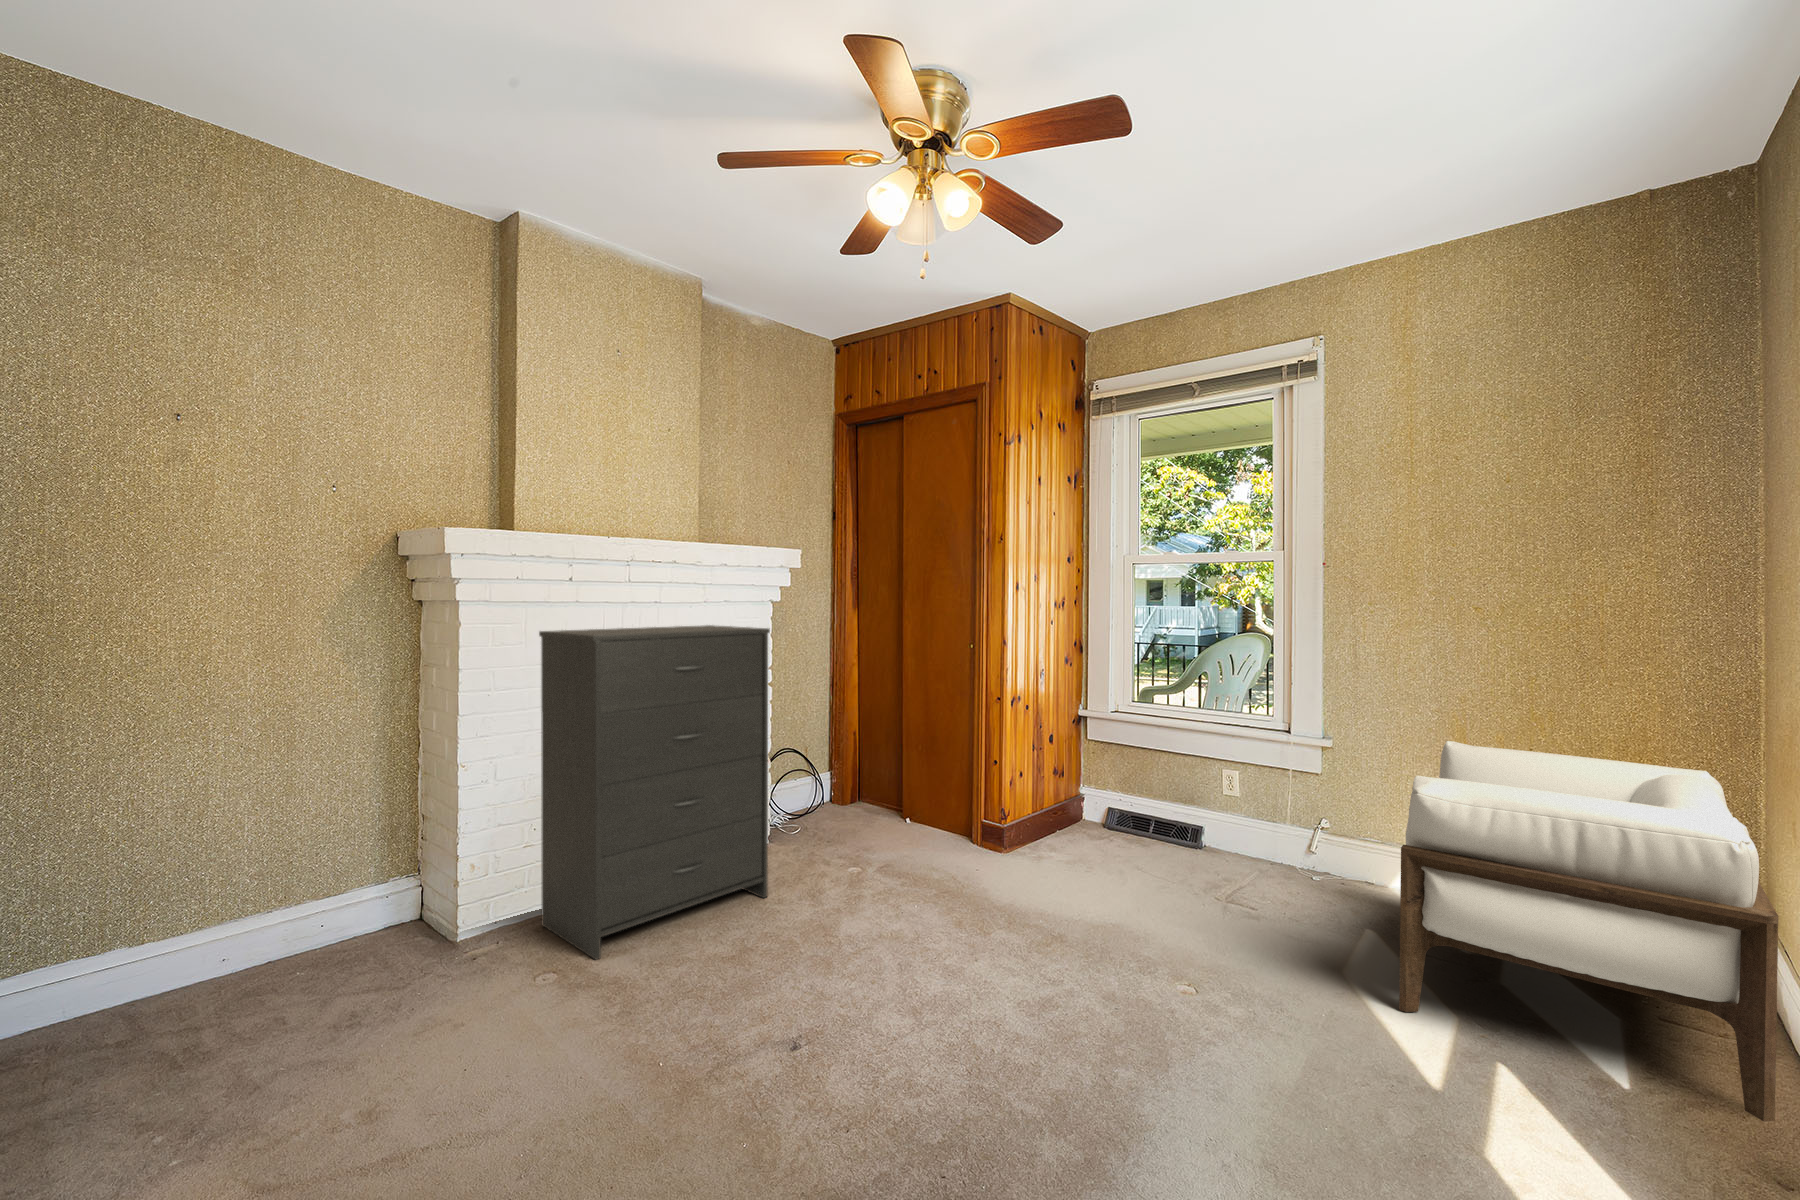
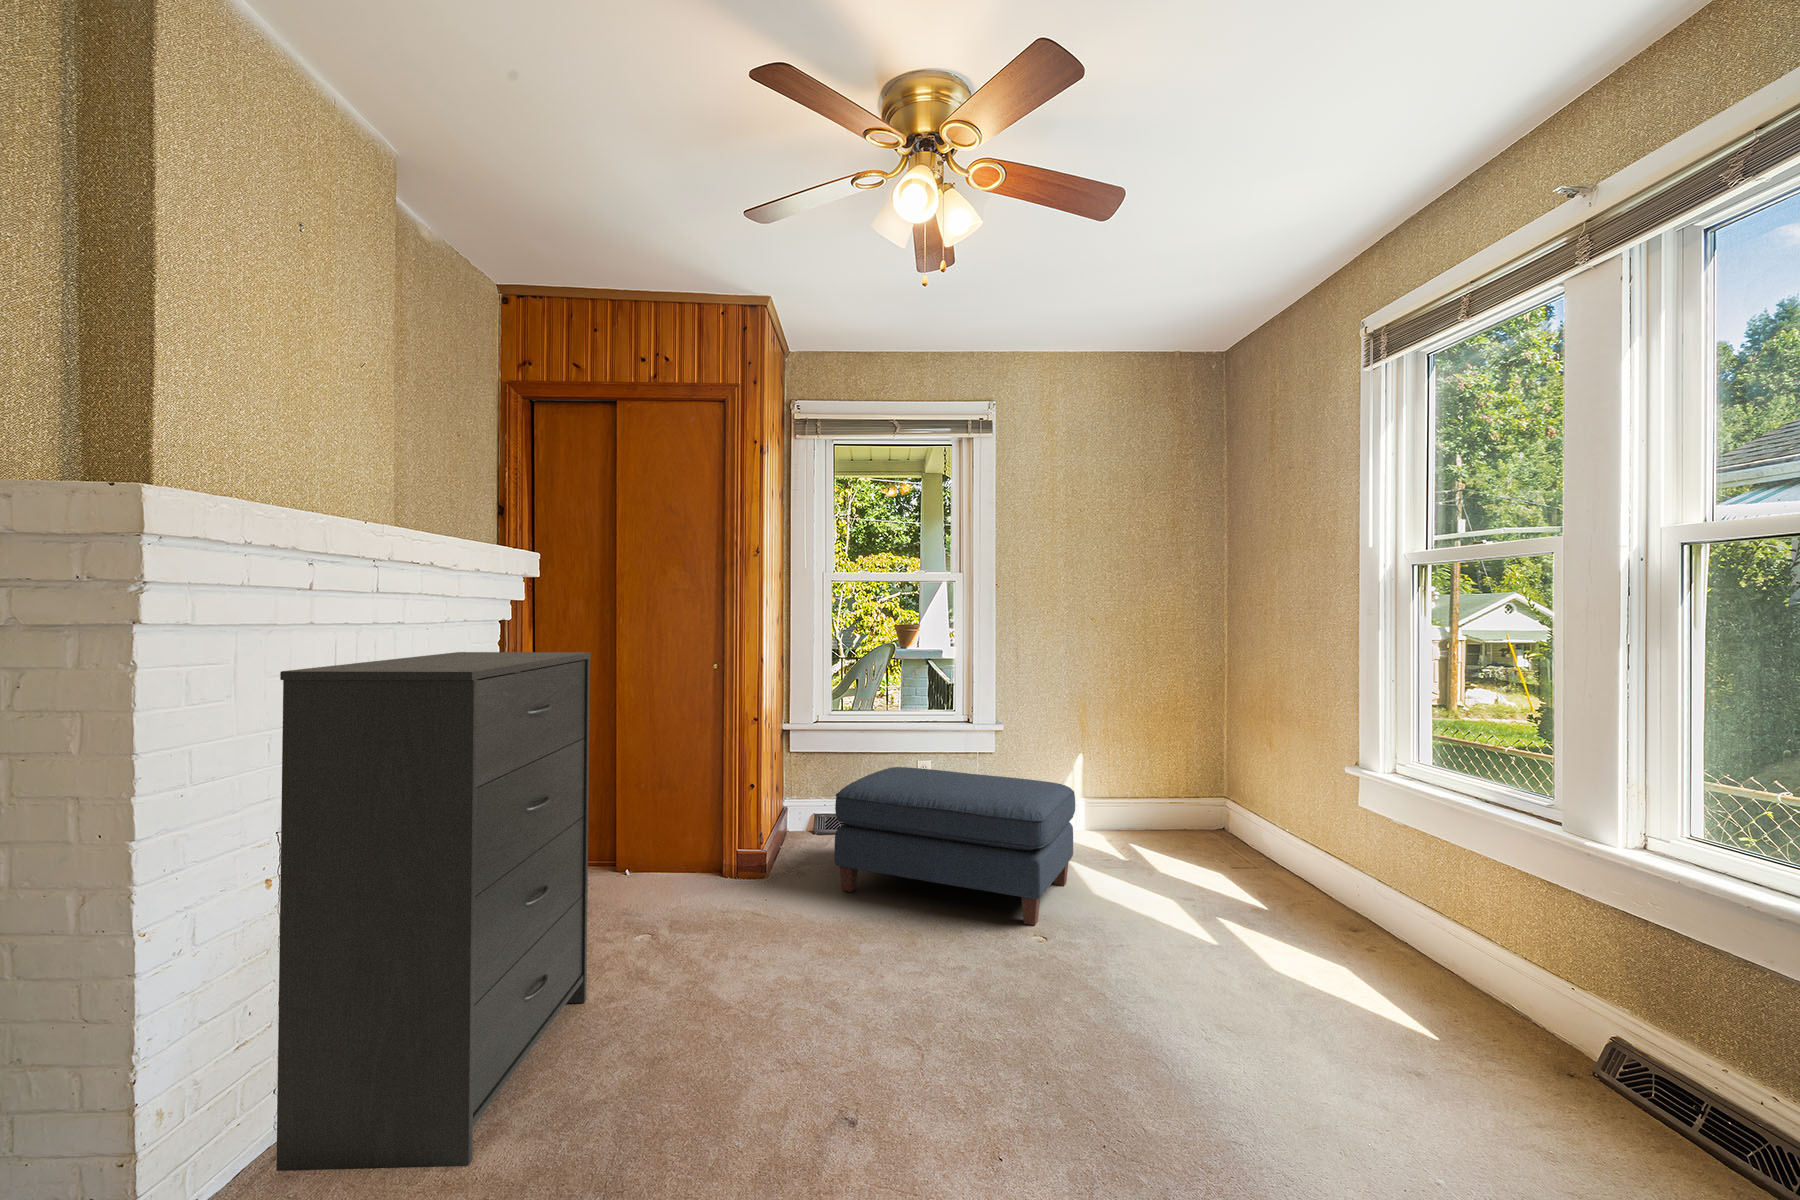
armchair: present [1399,741,1778,1122] -> none [1094,713,1329,905]
ottoman: none [1042,769,1324,974] -> present [834,767,1075,926]

